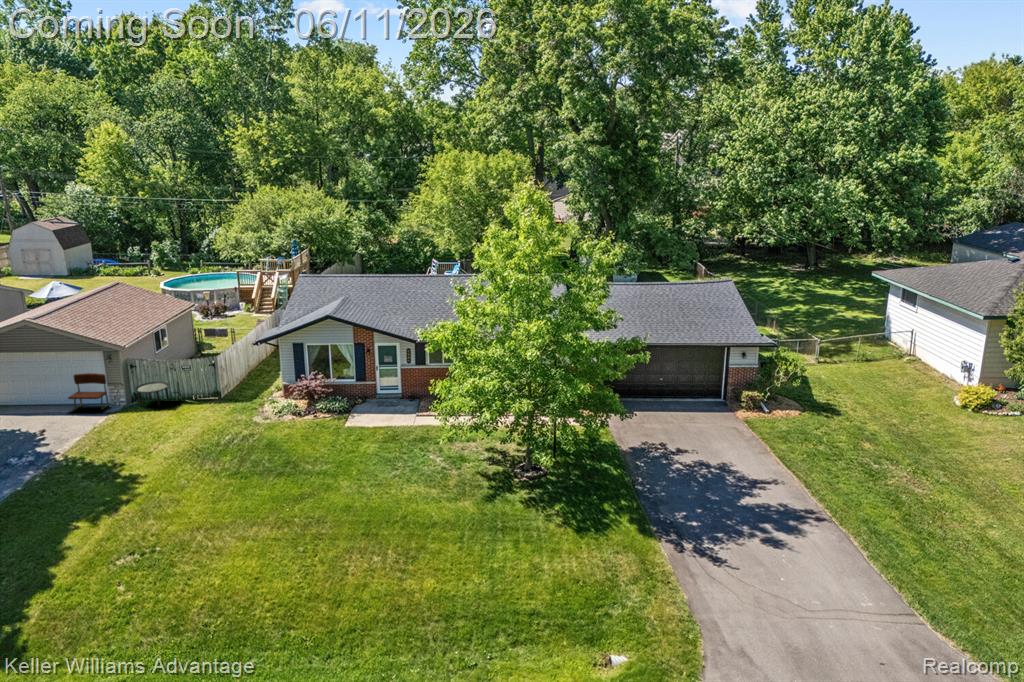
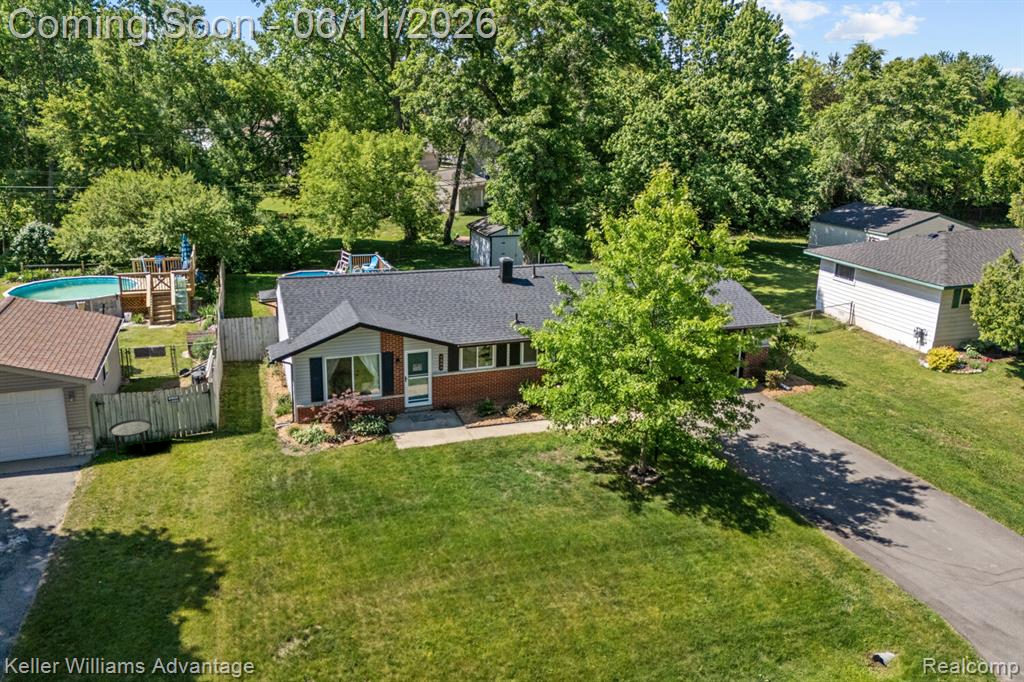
bench: present [68,373,109,410] -> none [18,418,71,469]

